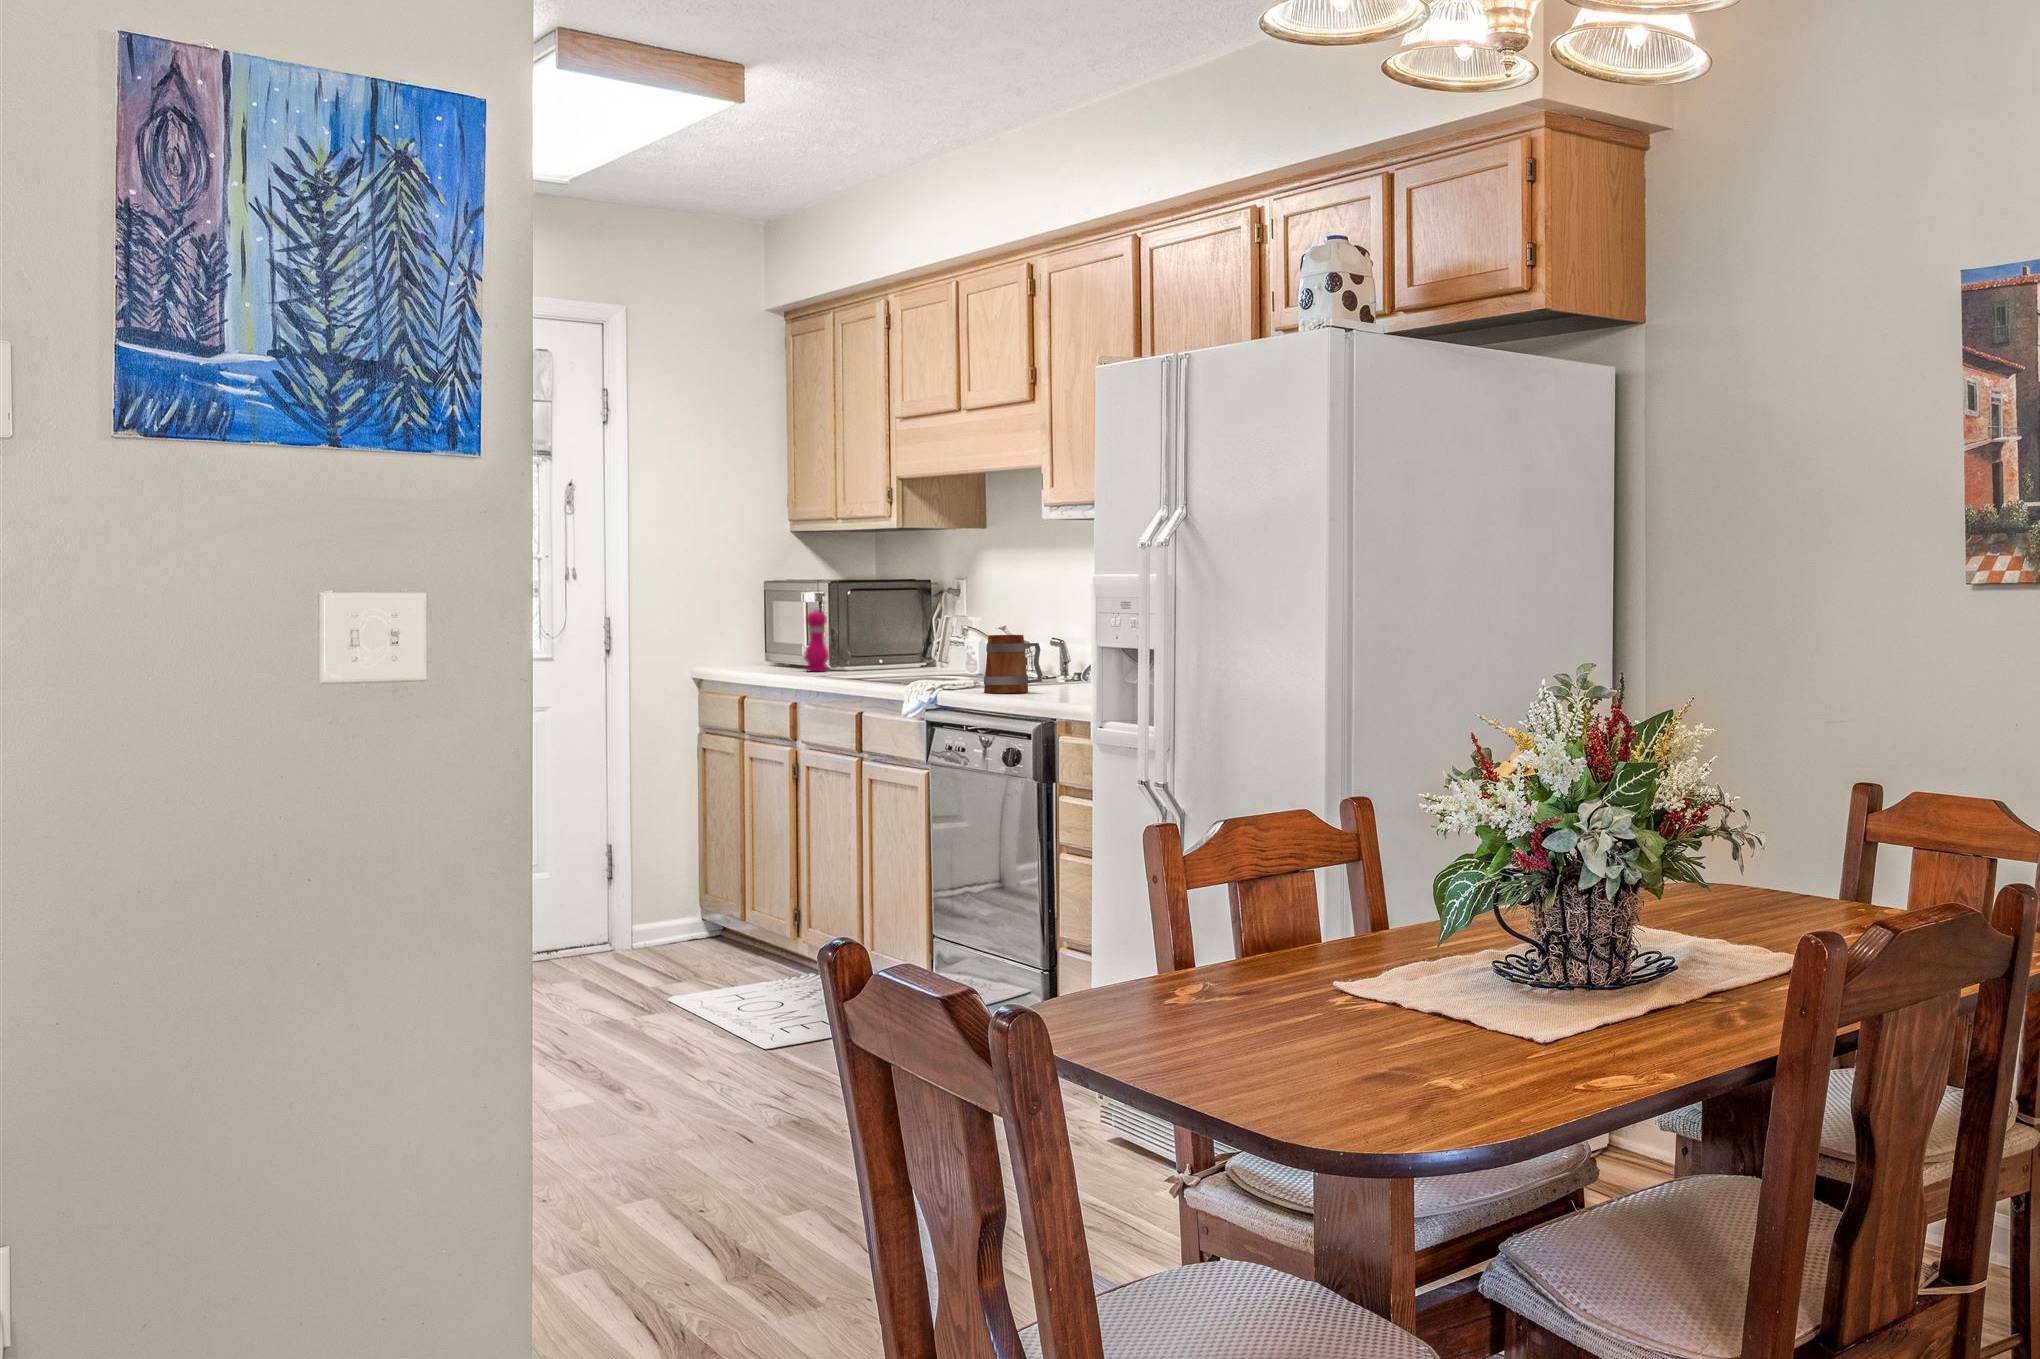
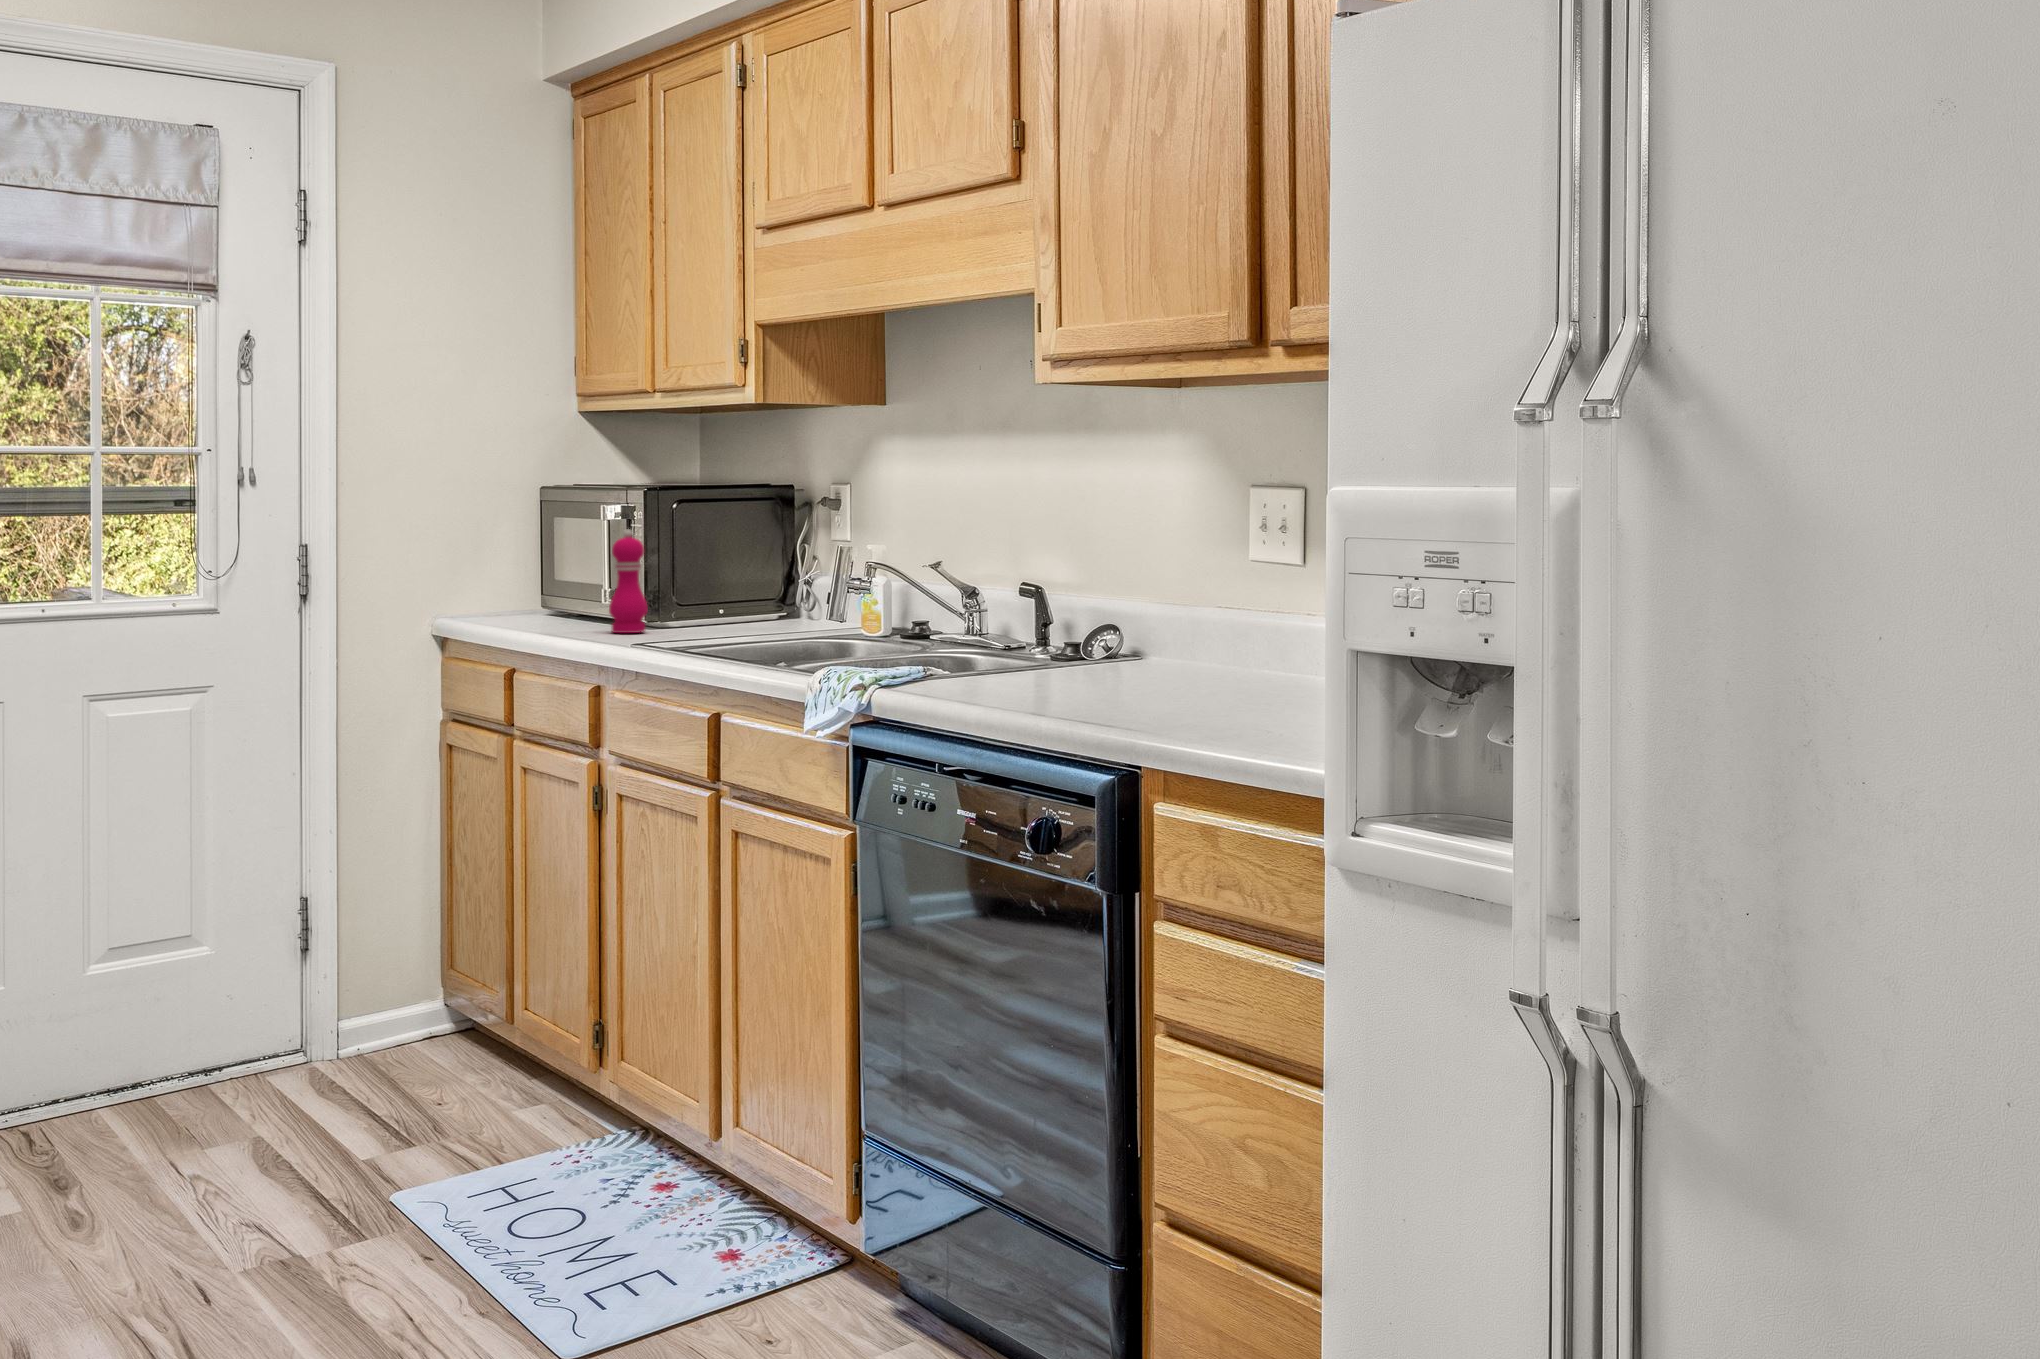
mug: present [984,635,1043,693] -> none [949,589,1052,695]

